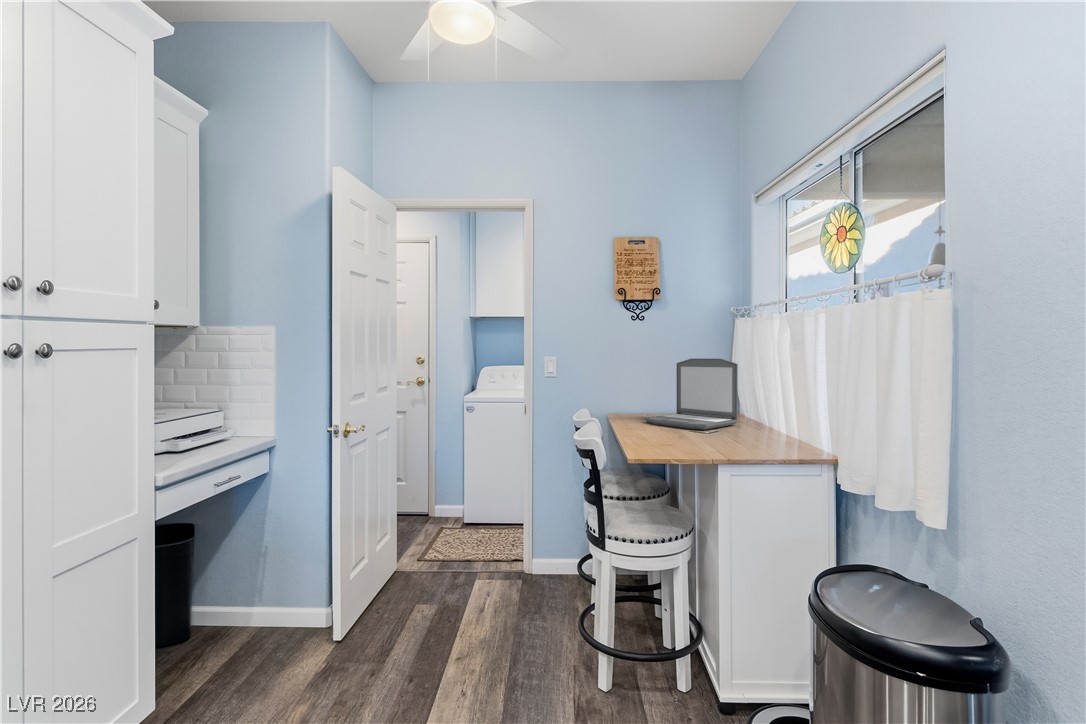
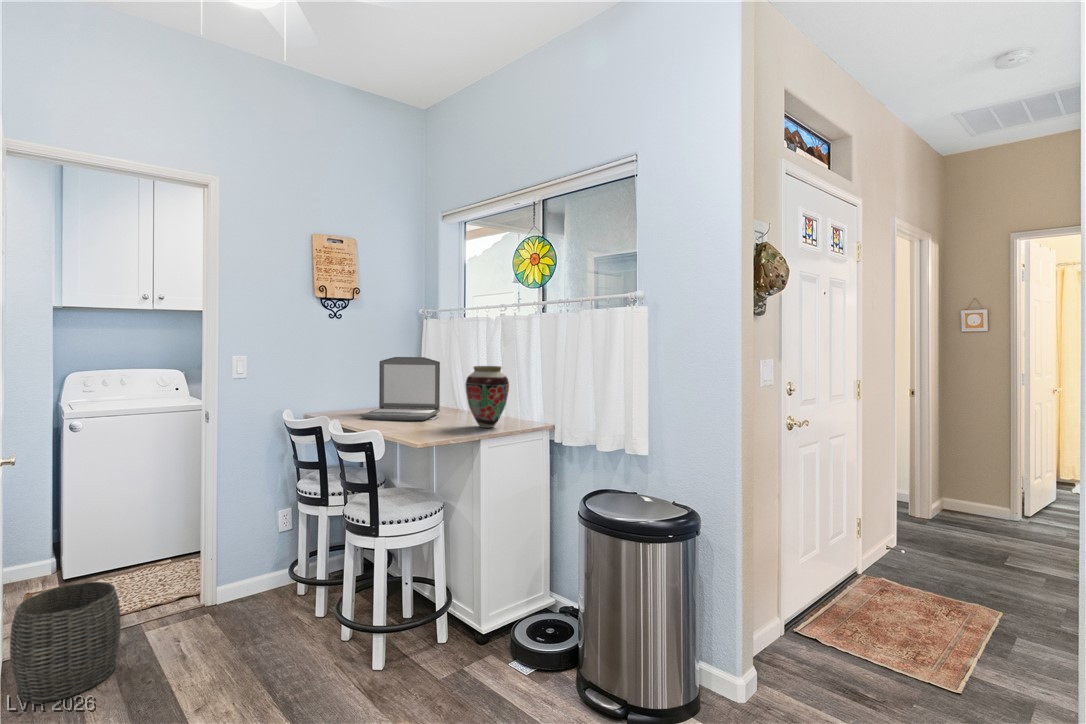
vase: none [737,367,797,446] -> present [466,366,509,428]
woven basket: none [386,527,449,610] -> present [10,582,121,703]

